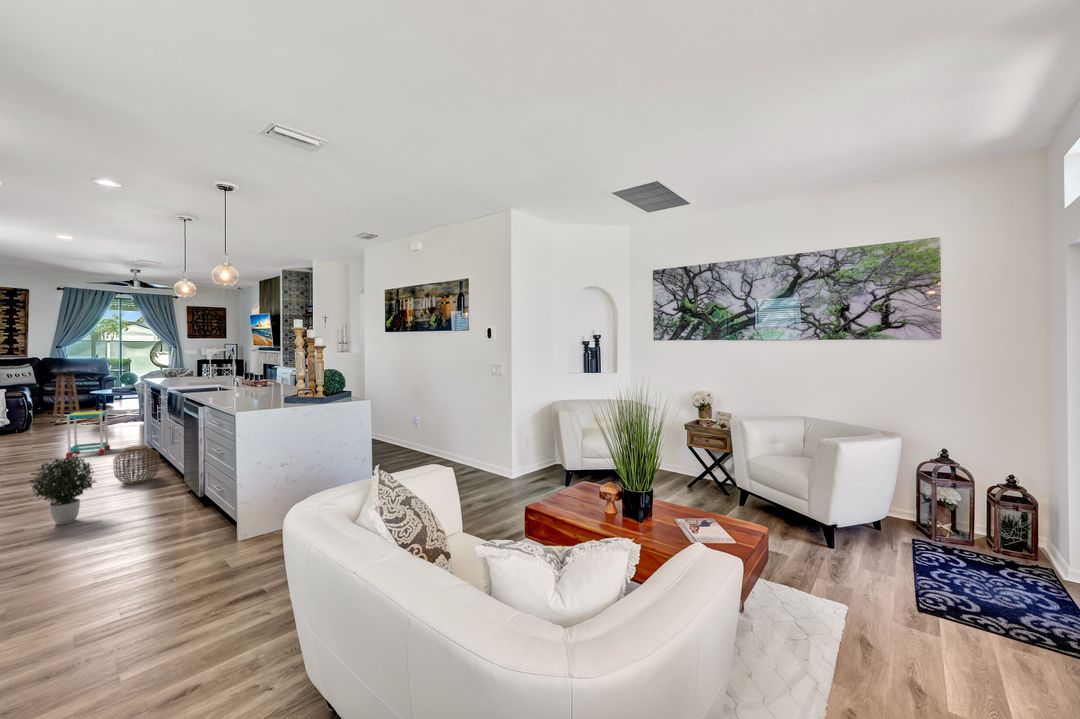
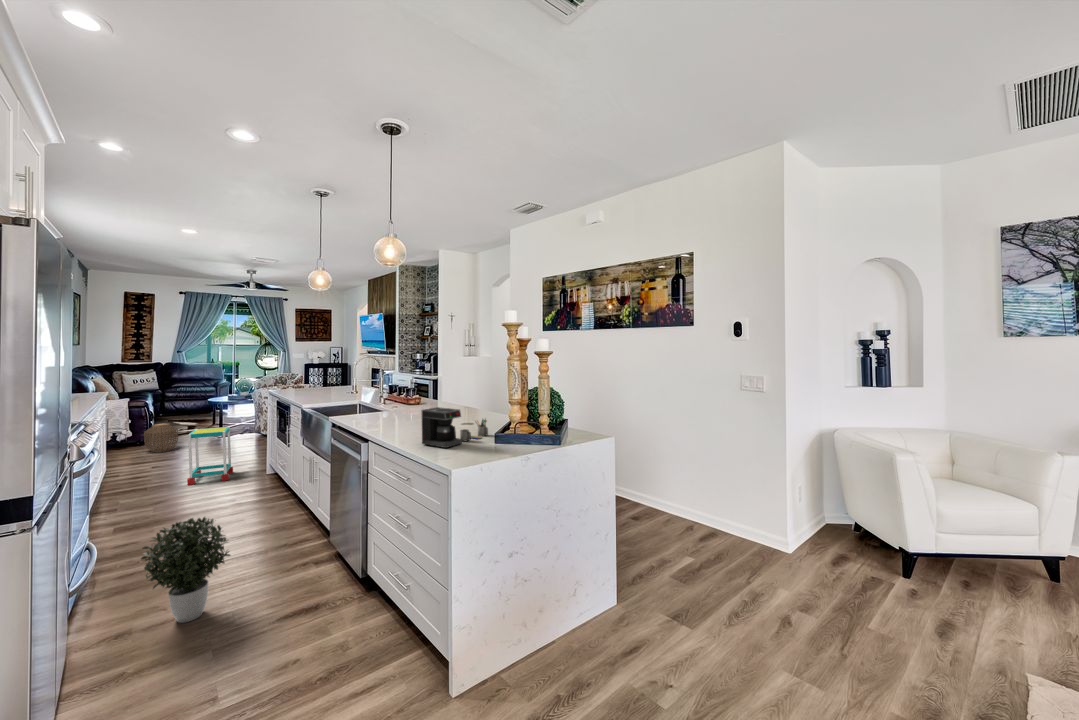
bar stool: present [54,372,79,417] -> none [174,378,199,426]
coffee maker: none [232,382,285,406] -> present [422,407,488,448]
woven basket: present [113,445,160,485] -> present [144,423,178,452]

